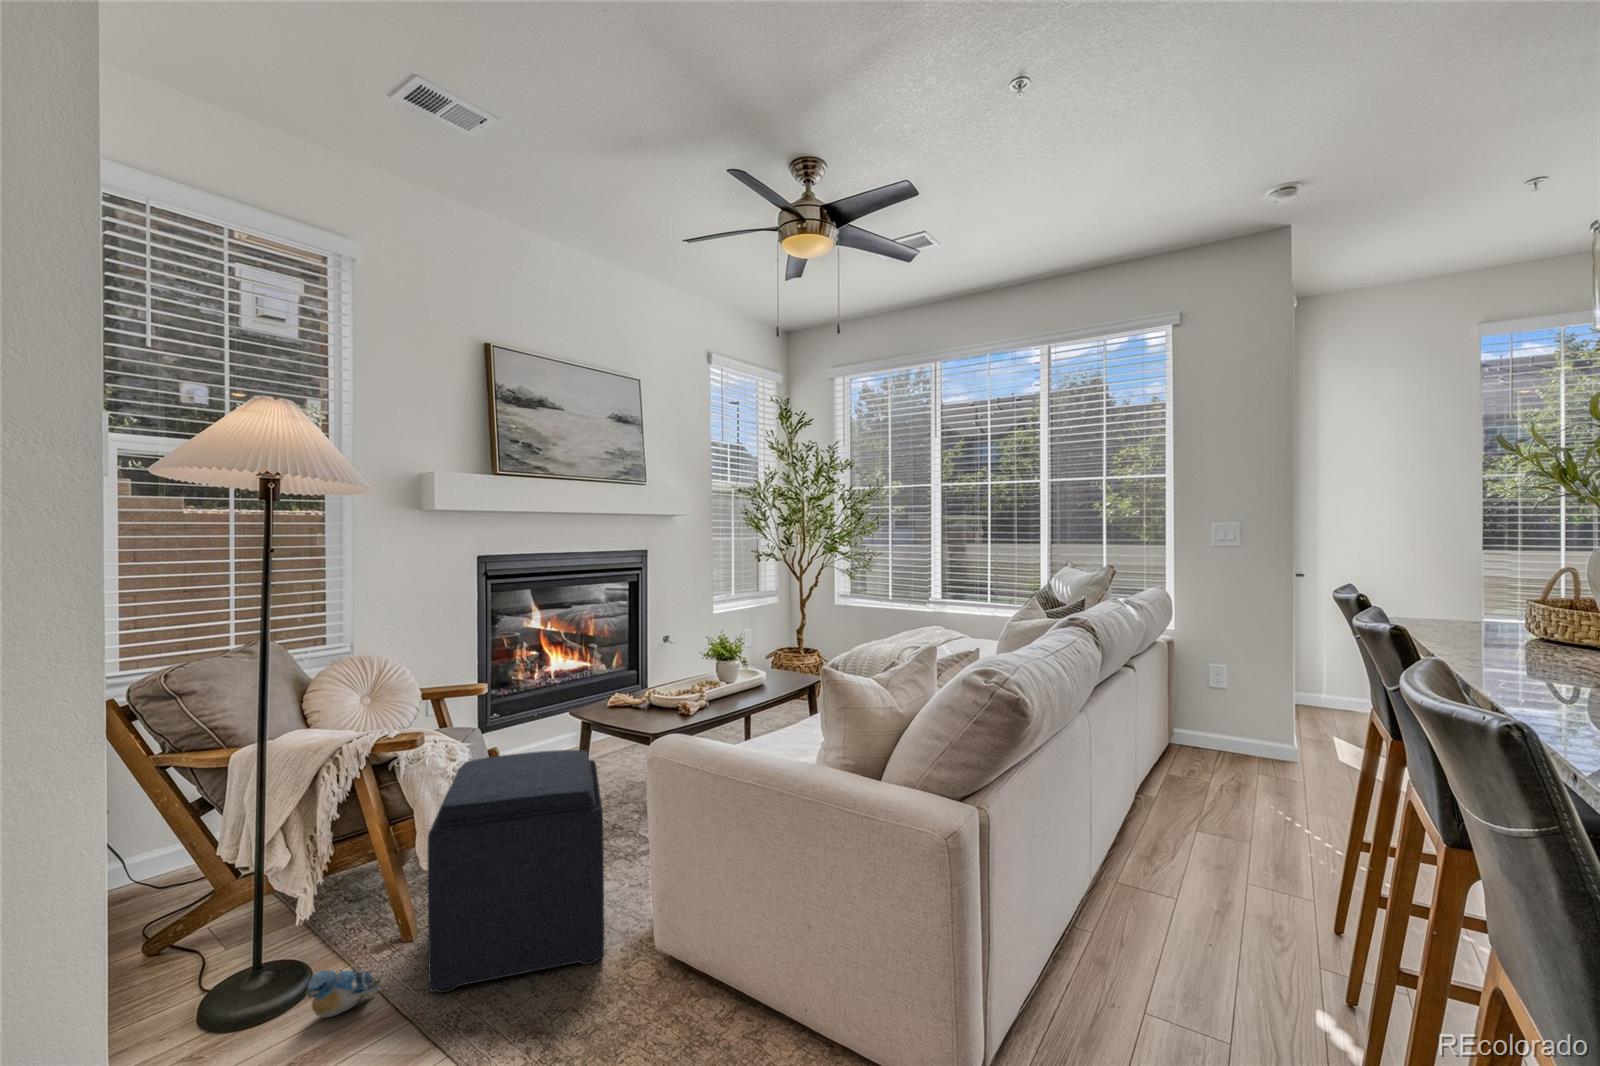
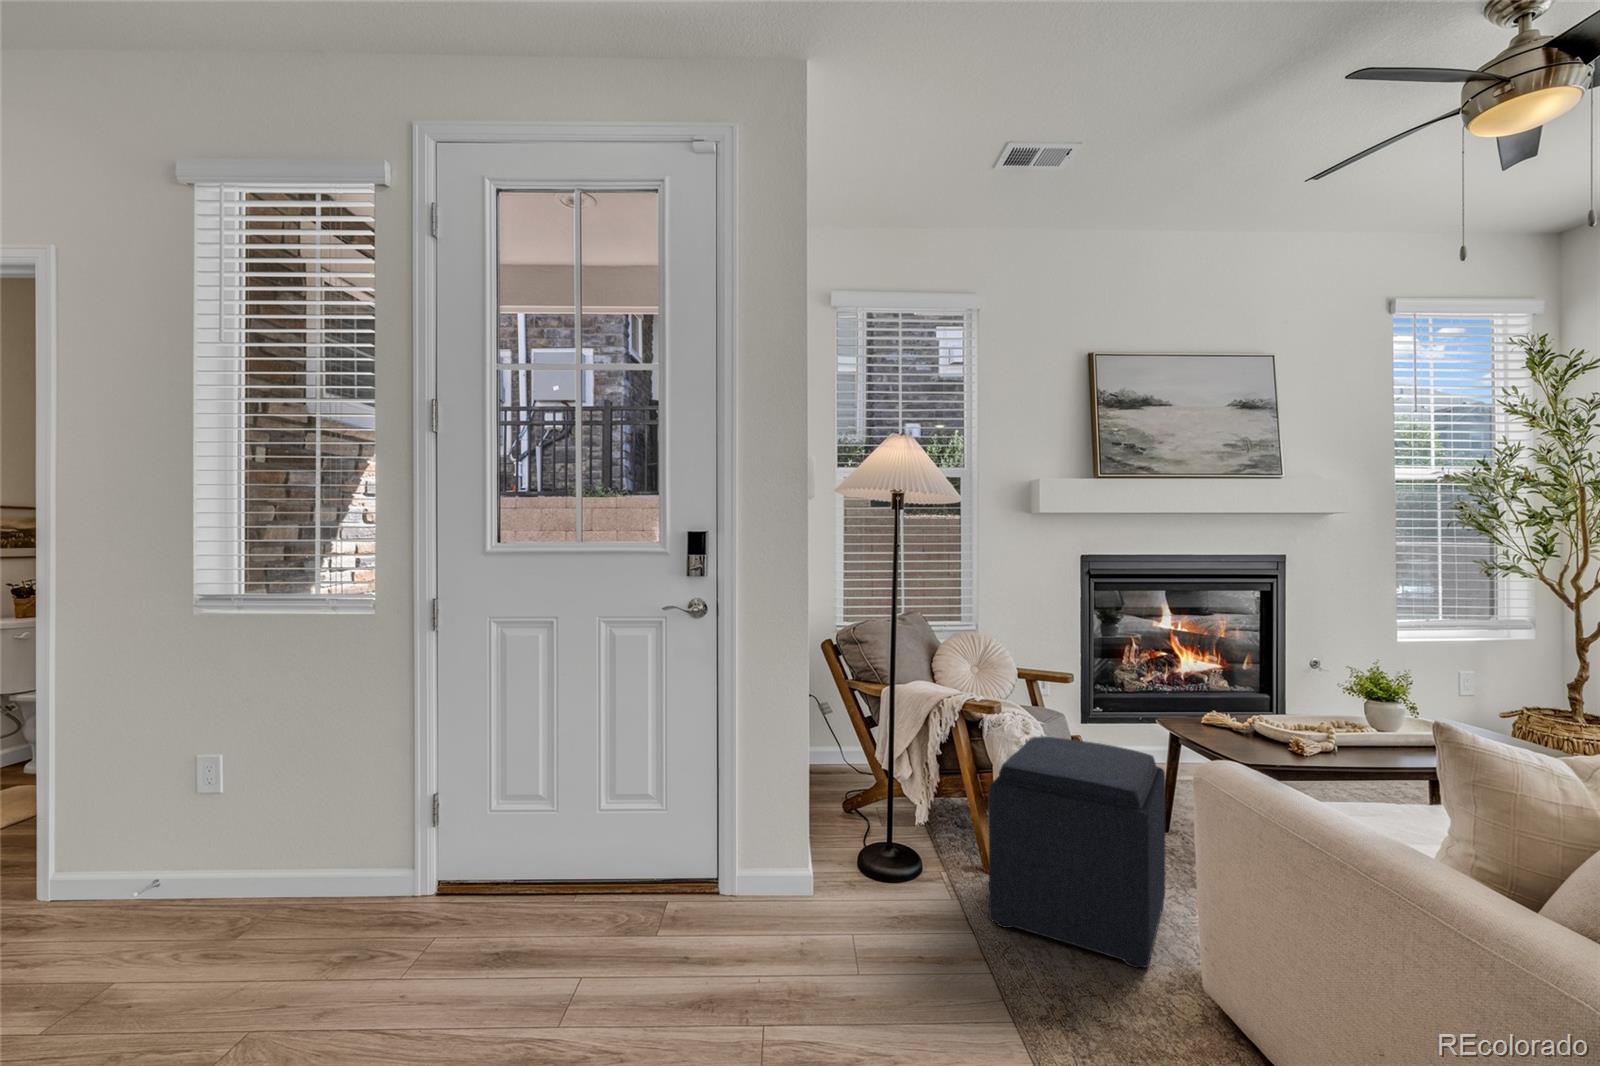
plush toy: present [305,970,382,1017] -> none [905,865,958,905]

